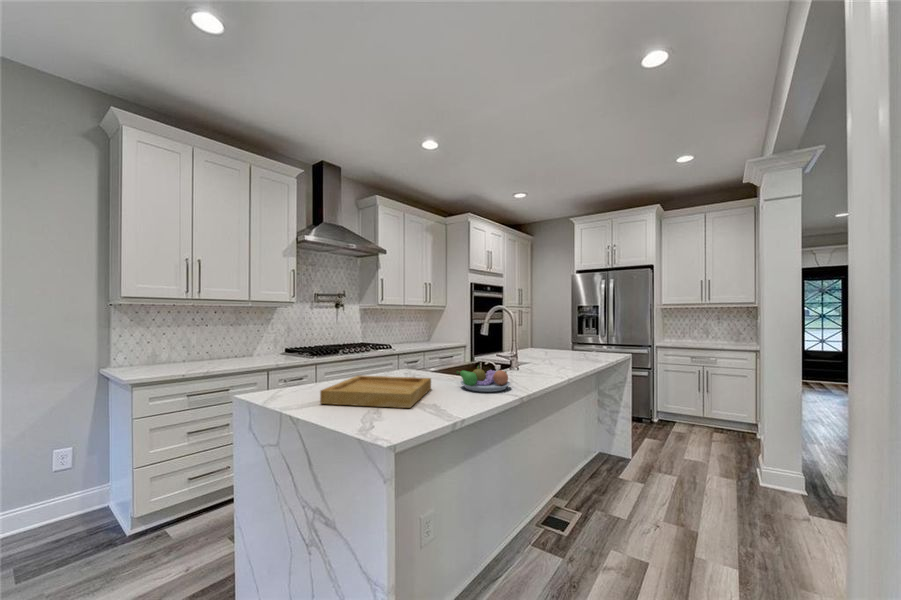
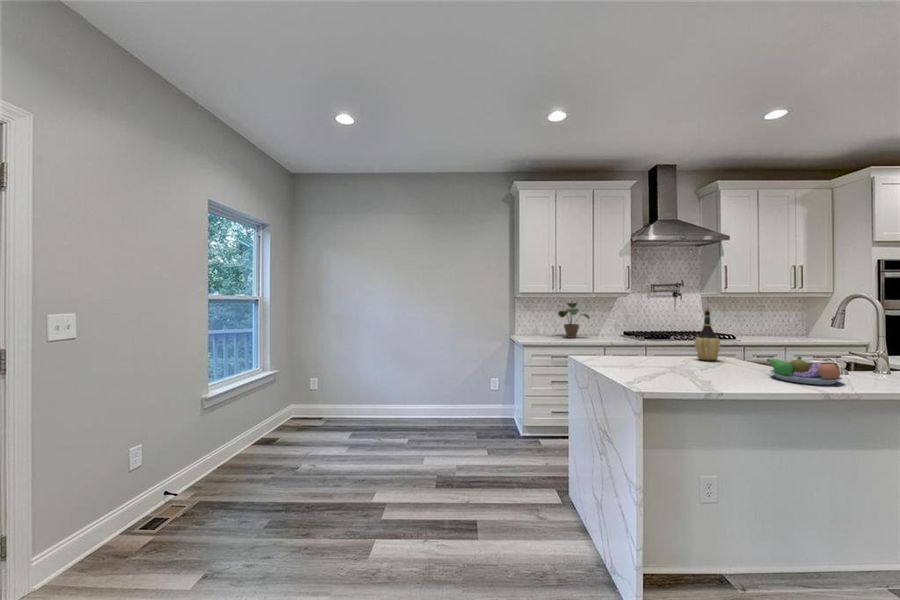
potted plant: none [190,313,247,363] -> present [558,303,590,338]
wine bottle: none [386,320,409,377] -> present [695,308,720,360]
tray: present [320,376,431,408] -> none [619,353,732,380]

